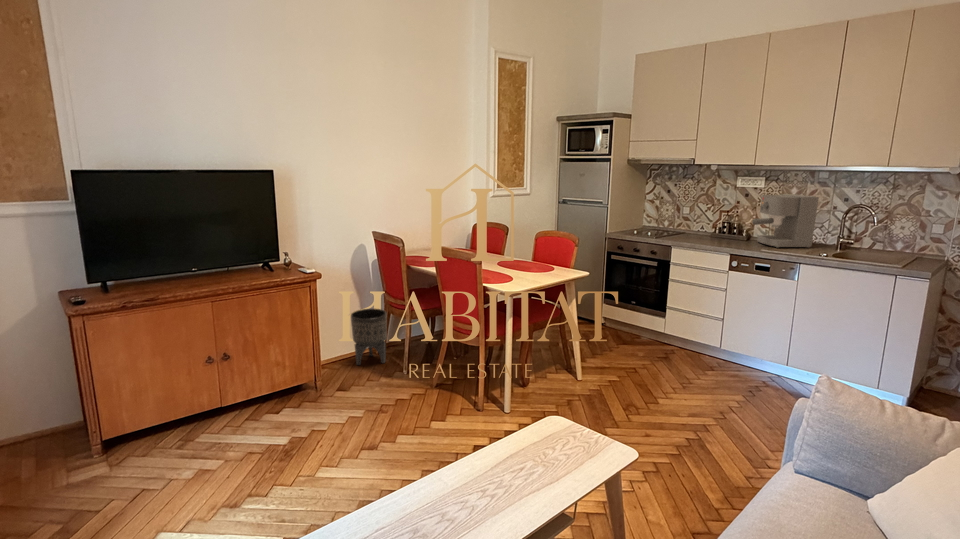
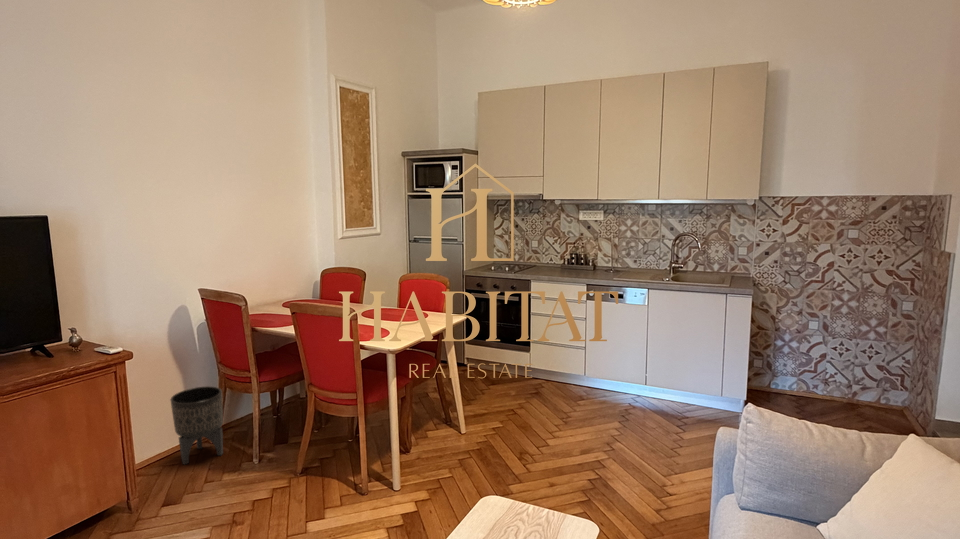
coffee maker: present [752,194,819,248] -> none [602,225,653,276]

